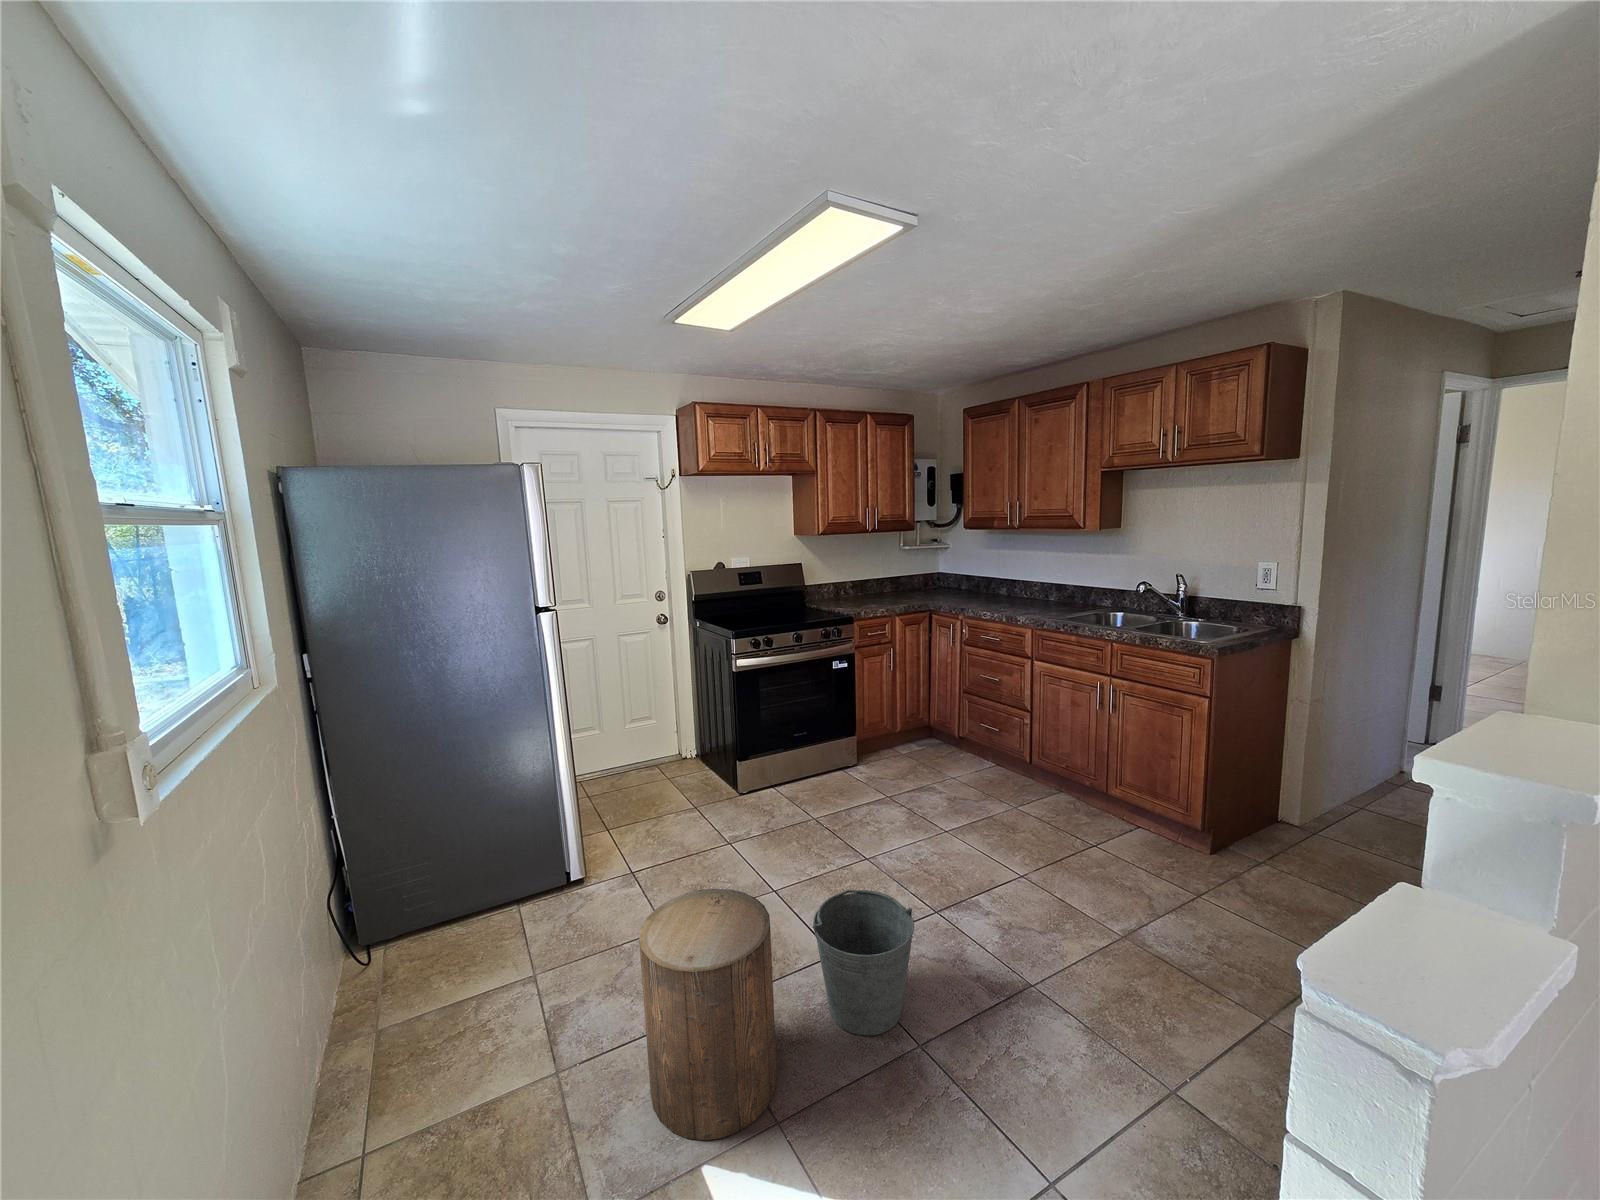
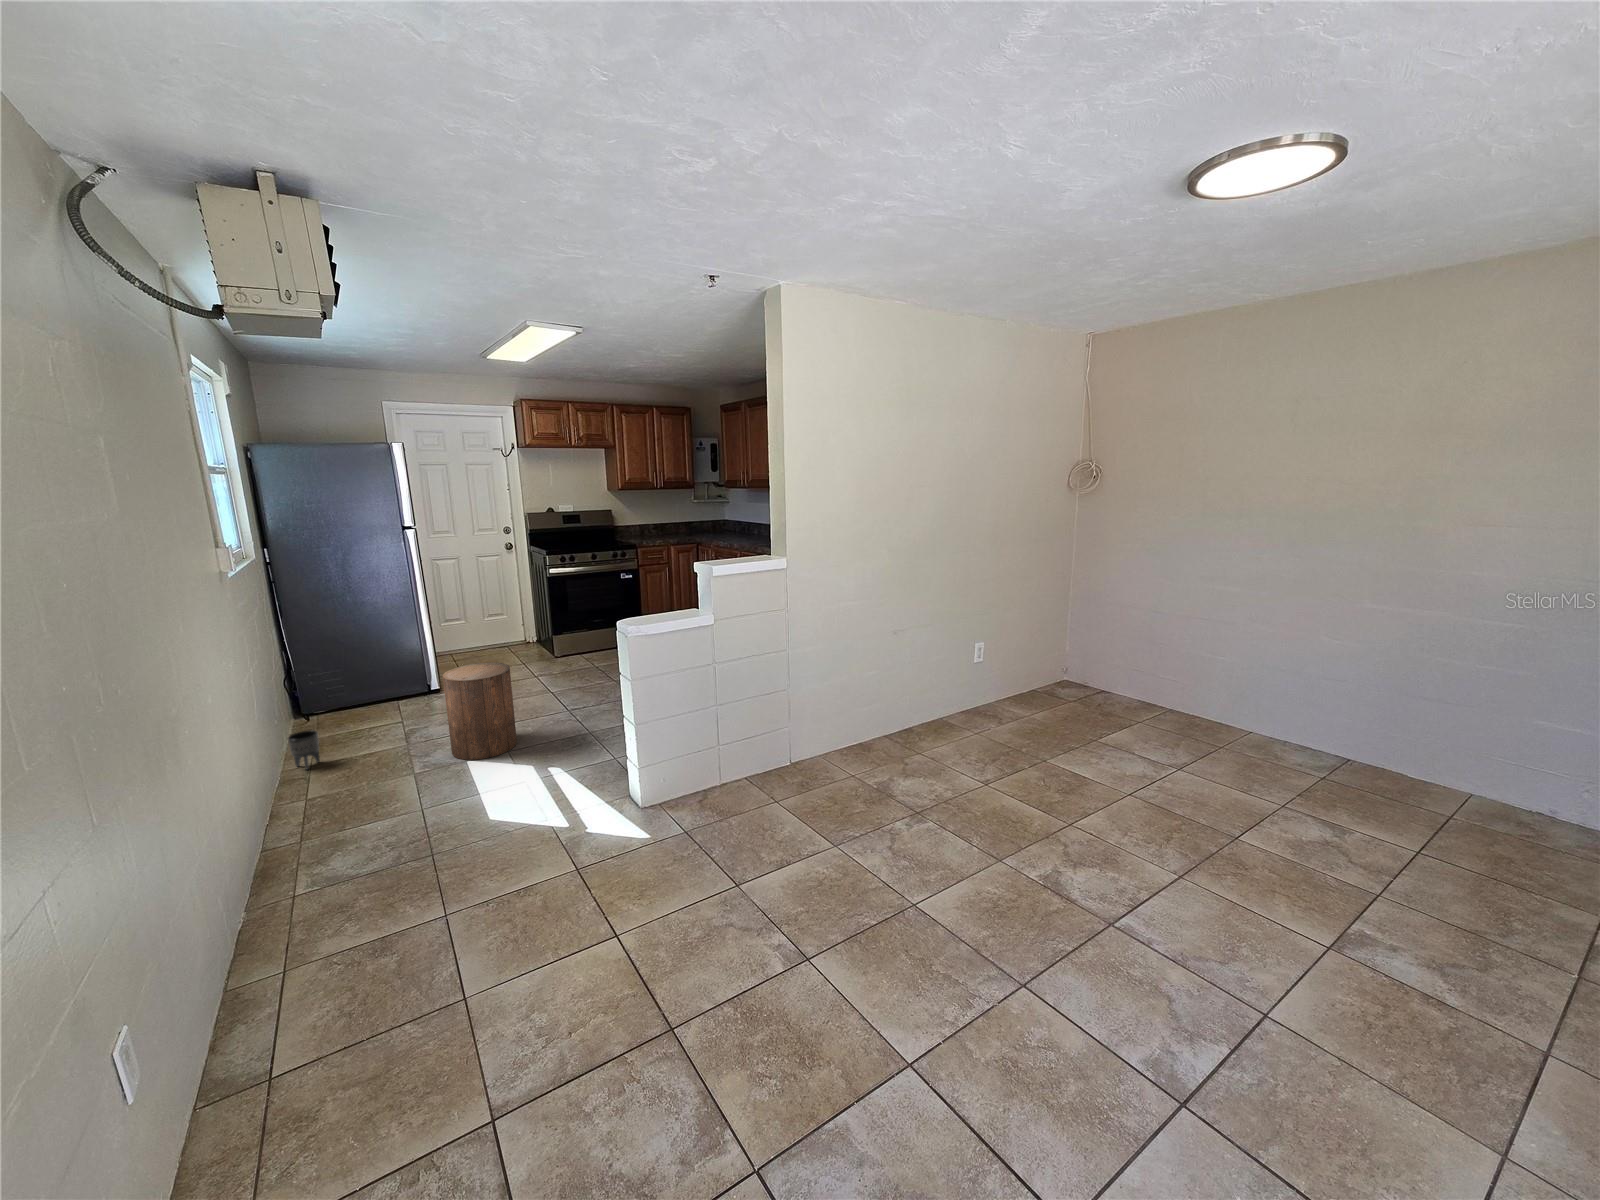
bucket: present [813,890,914,1036] -> none [541,674,596,734]
planter: none [317,1059,384,1165] -> present [288,730,320,770]

